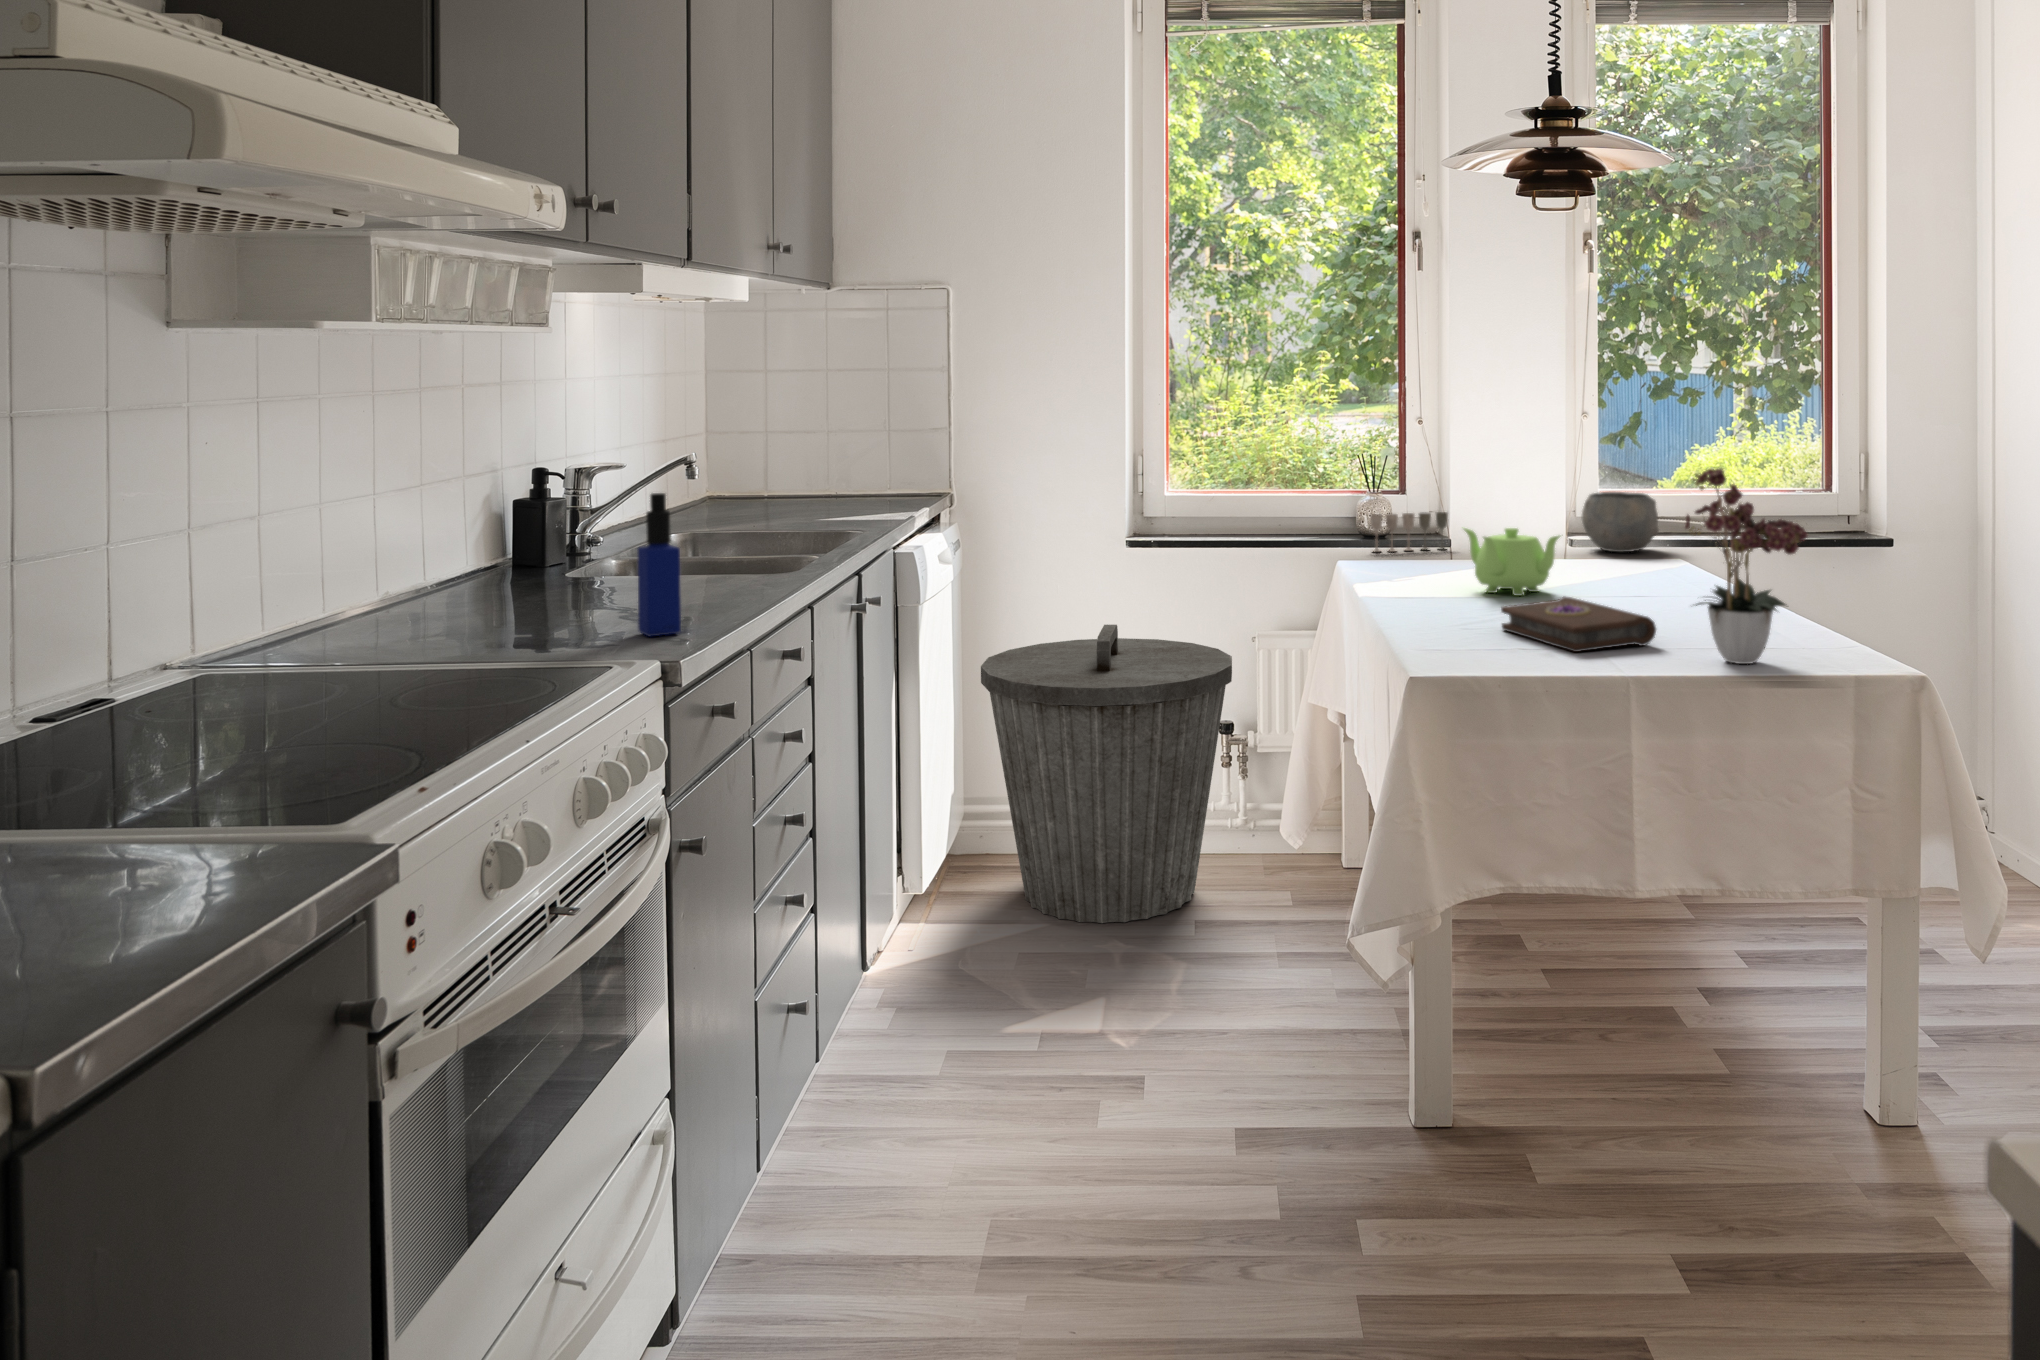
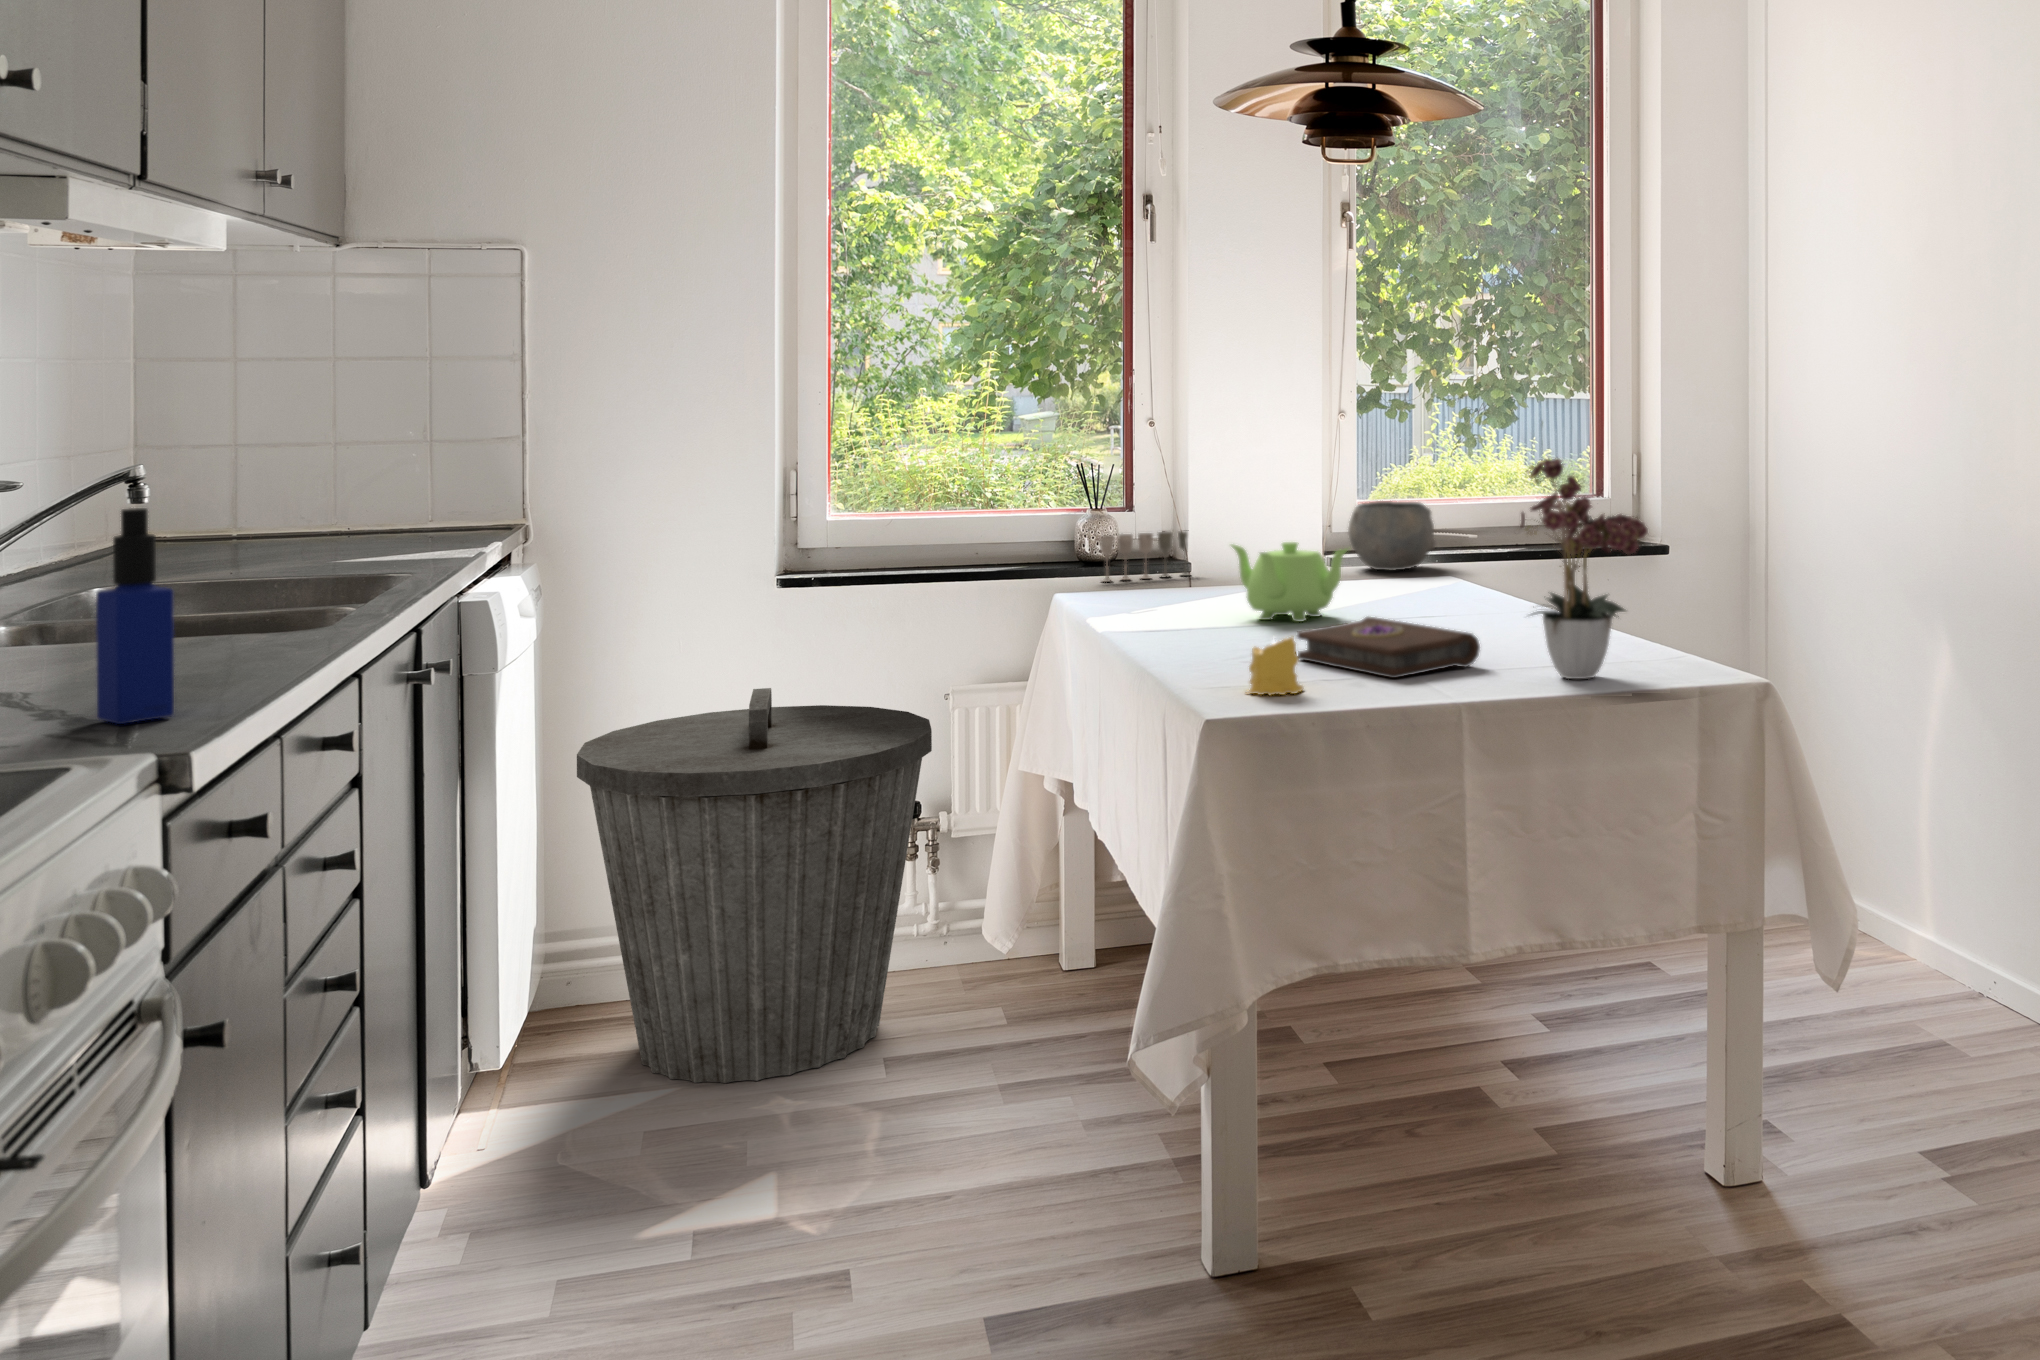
candle: none [1445,609,1495,661] -> present [1248,637,1303,695]

